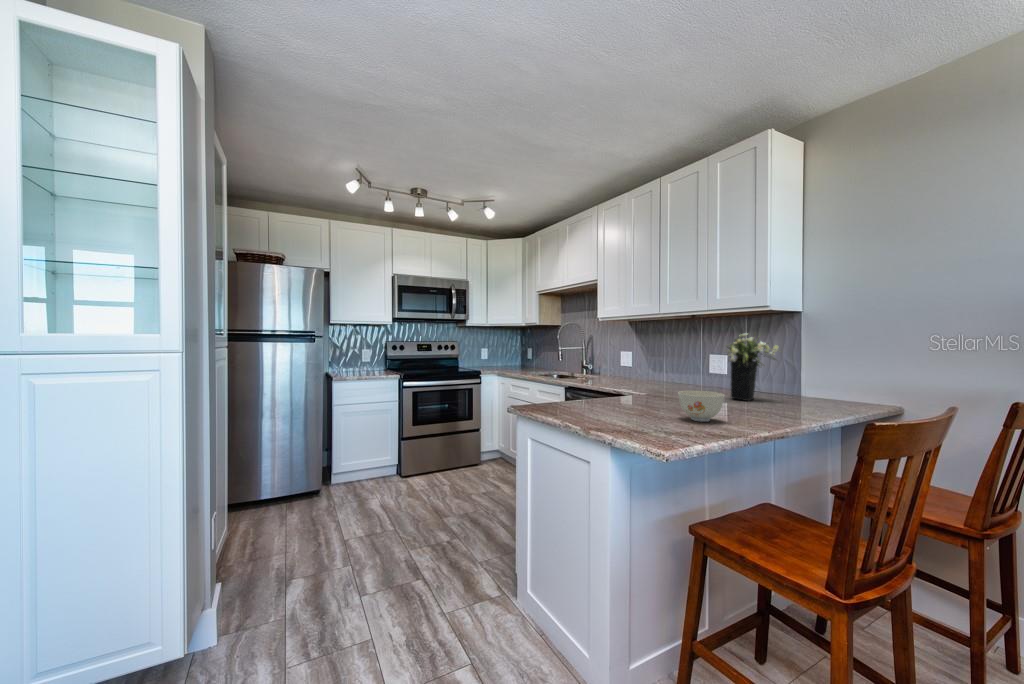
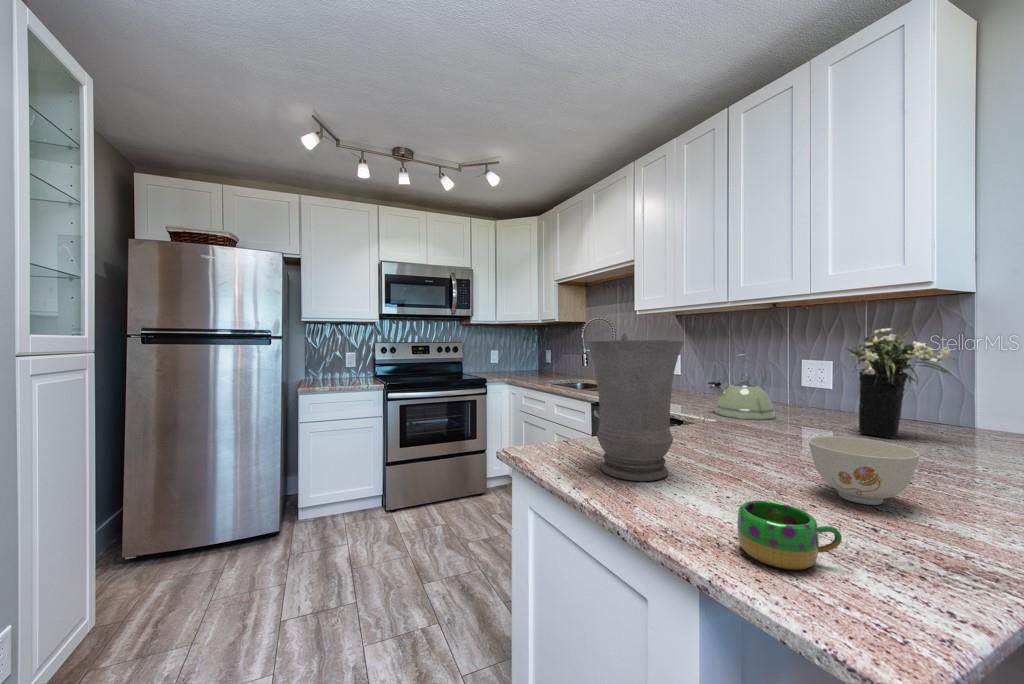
vase: none [564,340,617,416] -> present [586,340,684,481]
kettle: none [644,350,688,393] -> present [707,354,776,420]
mug: none [631,412,671,436] -> present [737,501,842,571]

